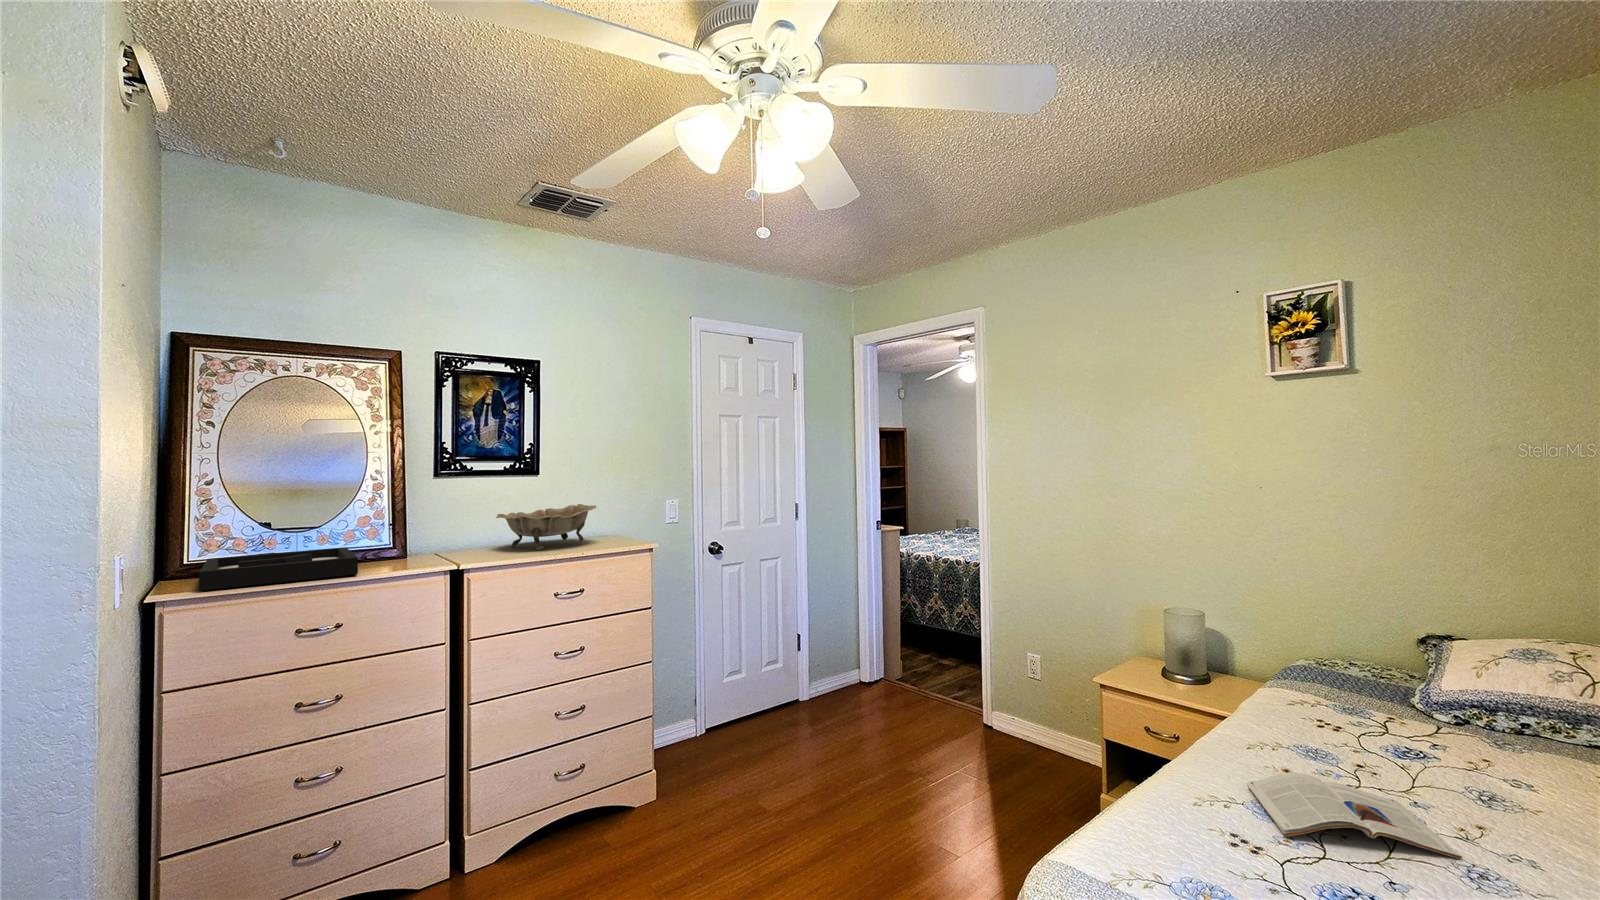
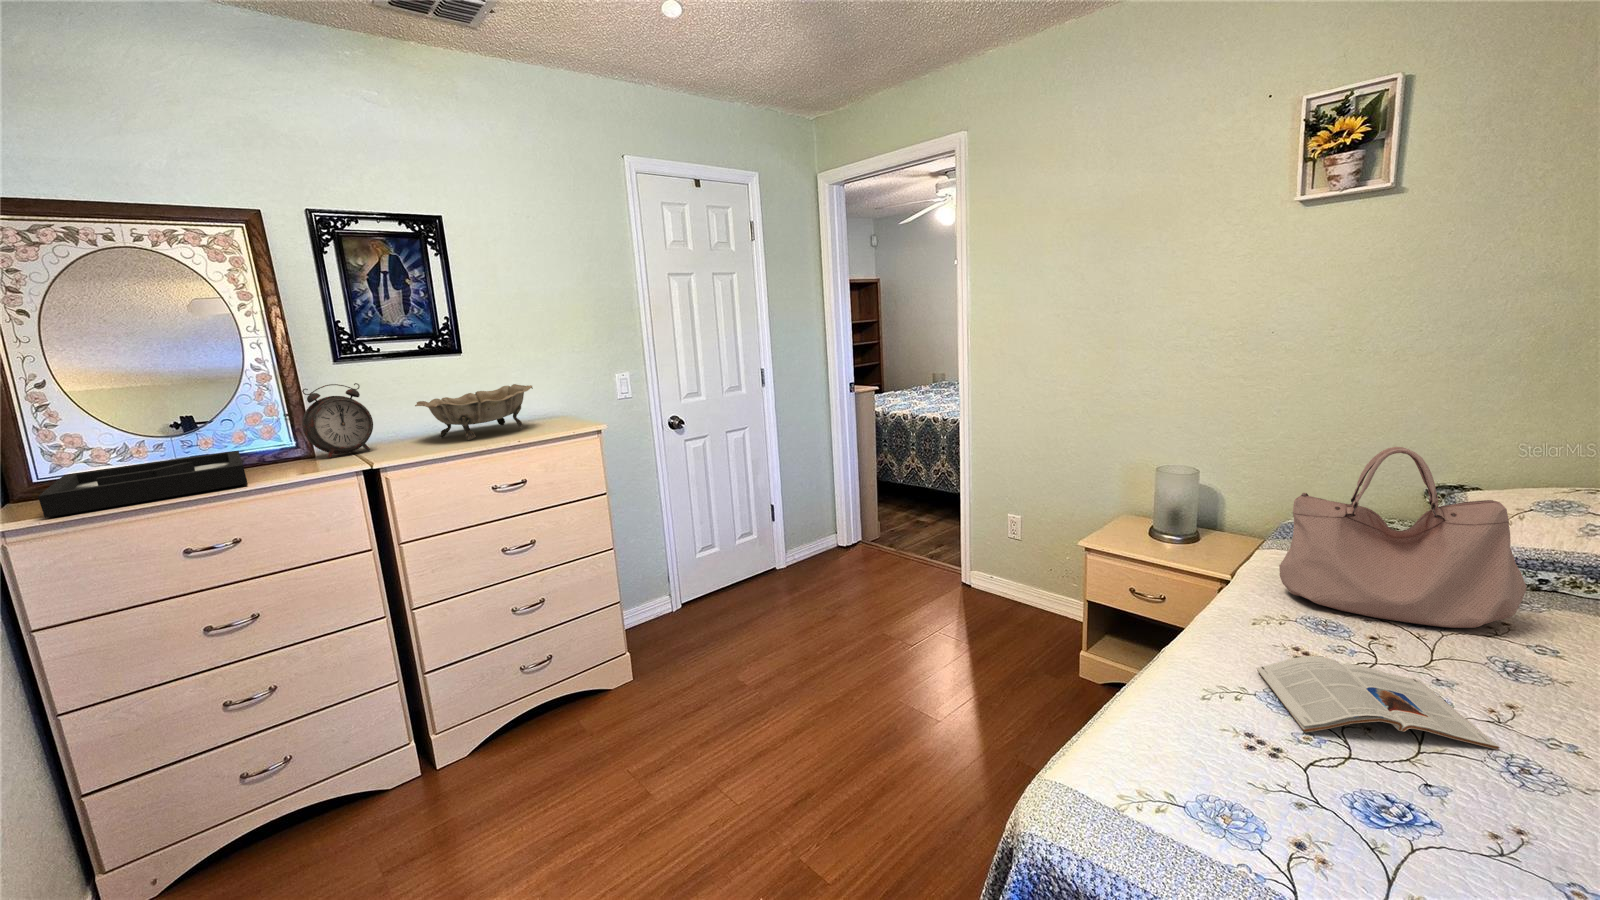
alarm clock: none [402,495,460,558] -> present [302,383,373,458]
handbag: none [1273,588,1497,760] -> present [1279,447,1526,628]

